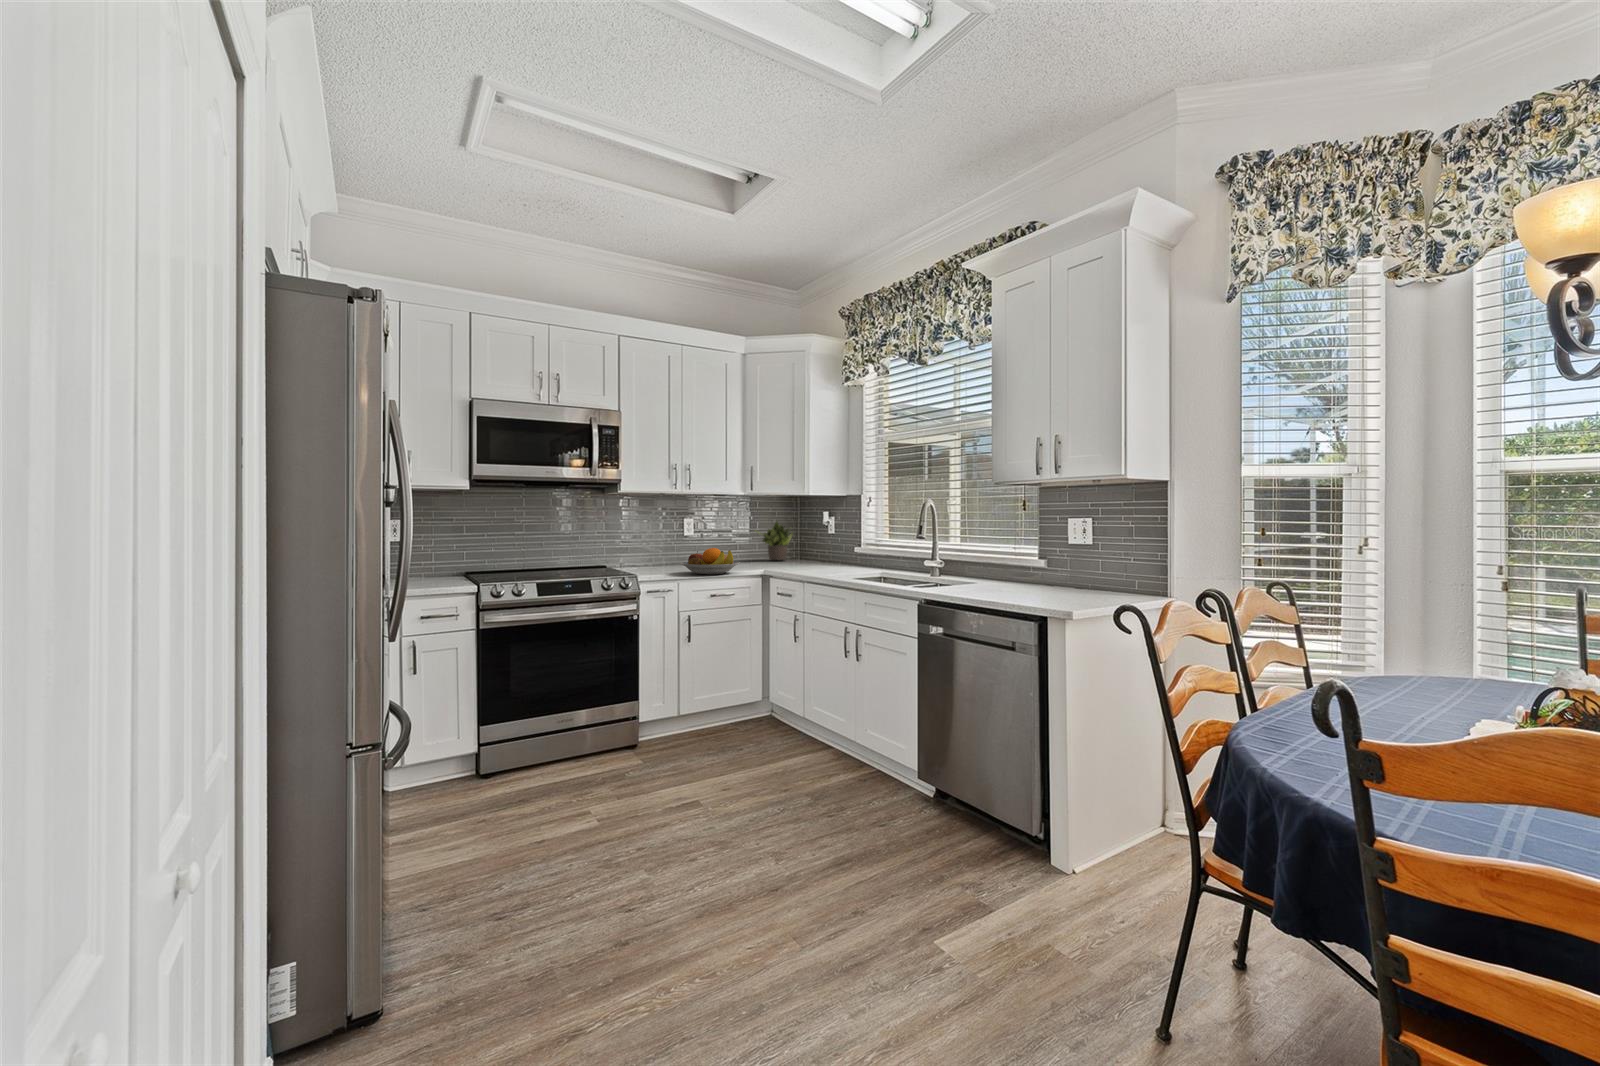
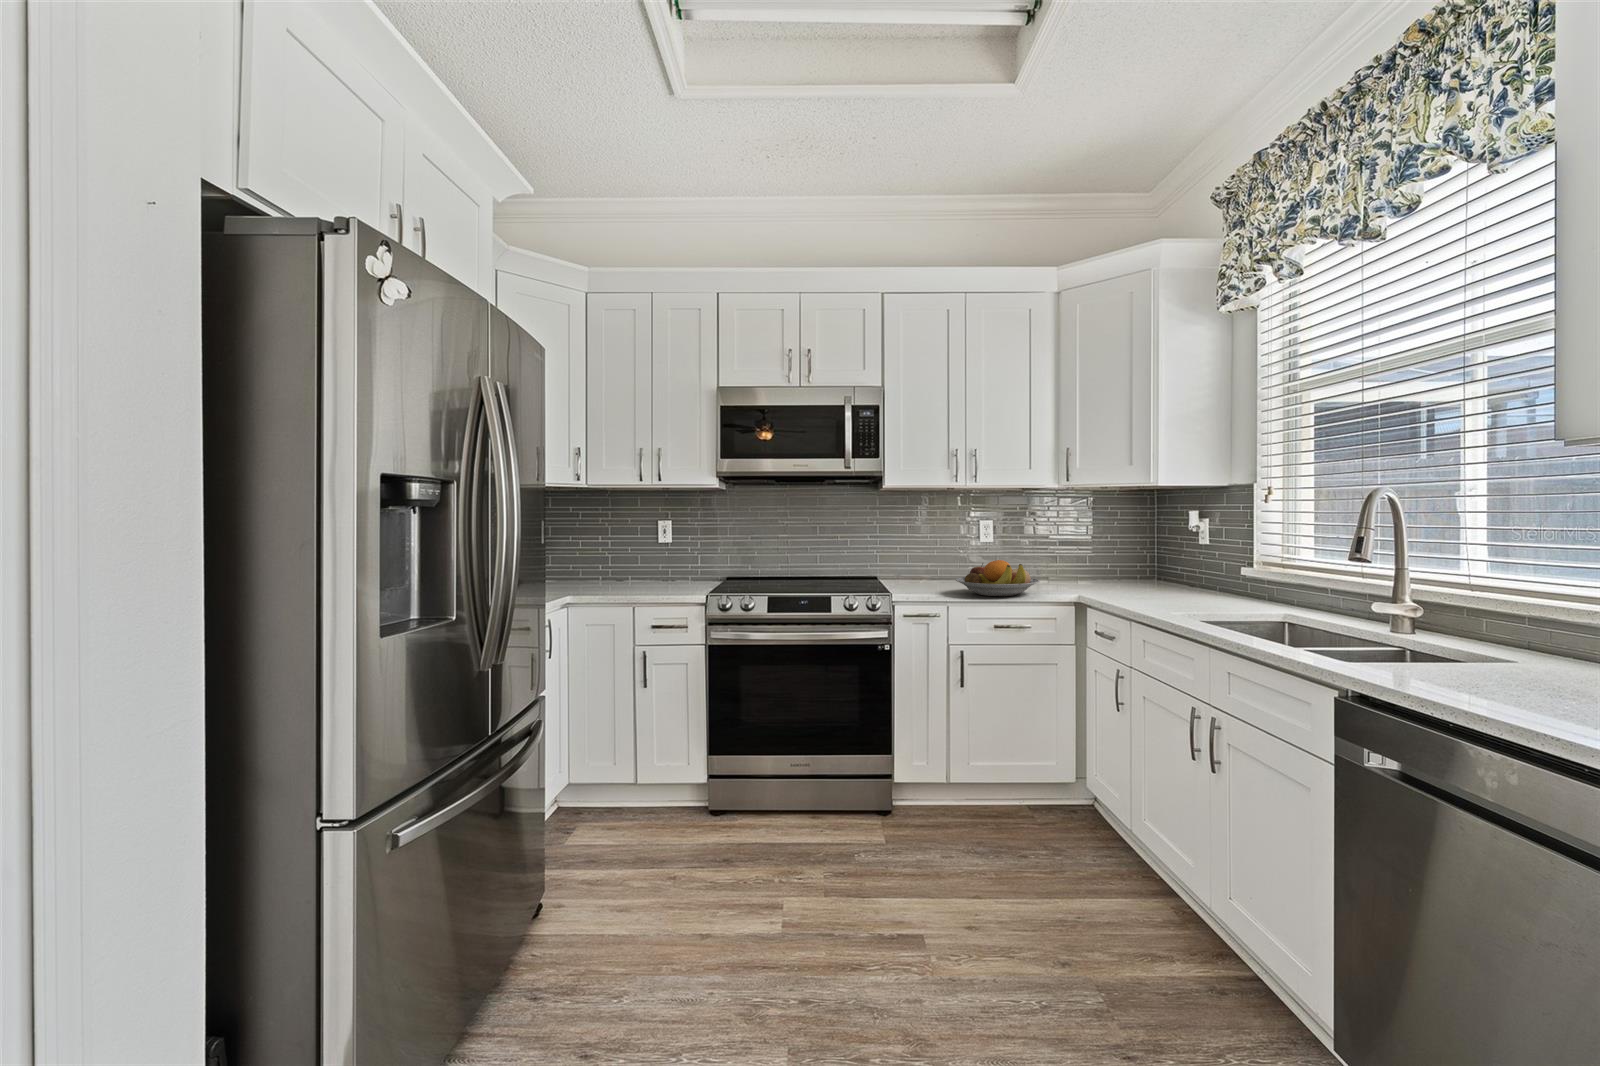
potted plant: present [758,522,793,560] -> none [1083,519,1147,575]

